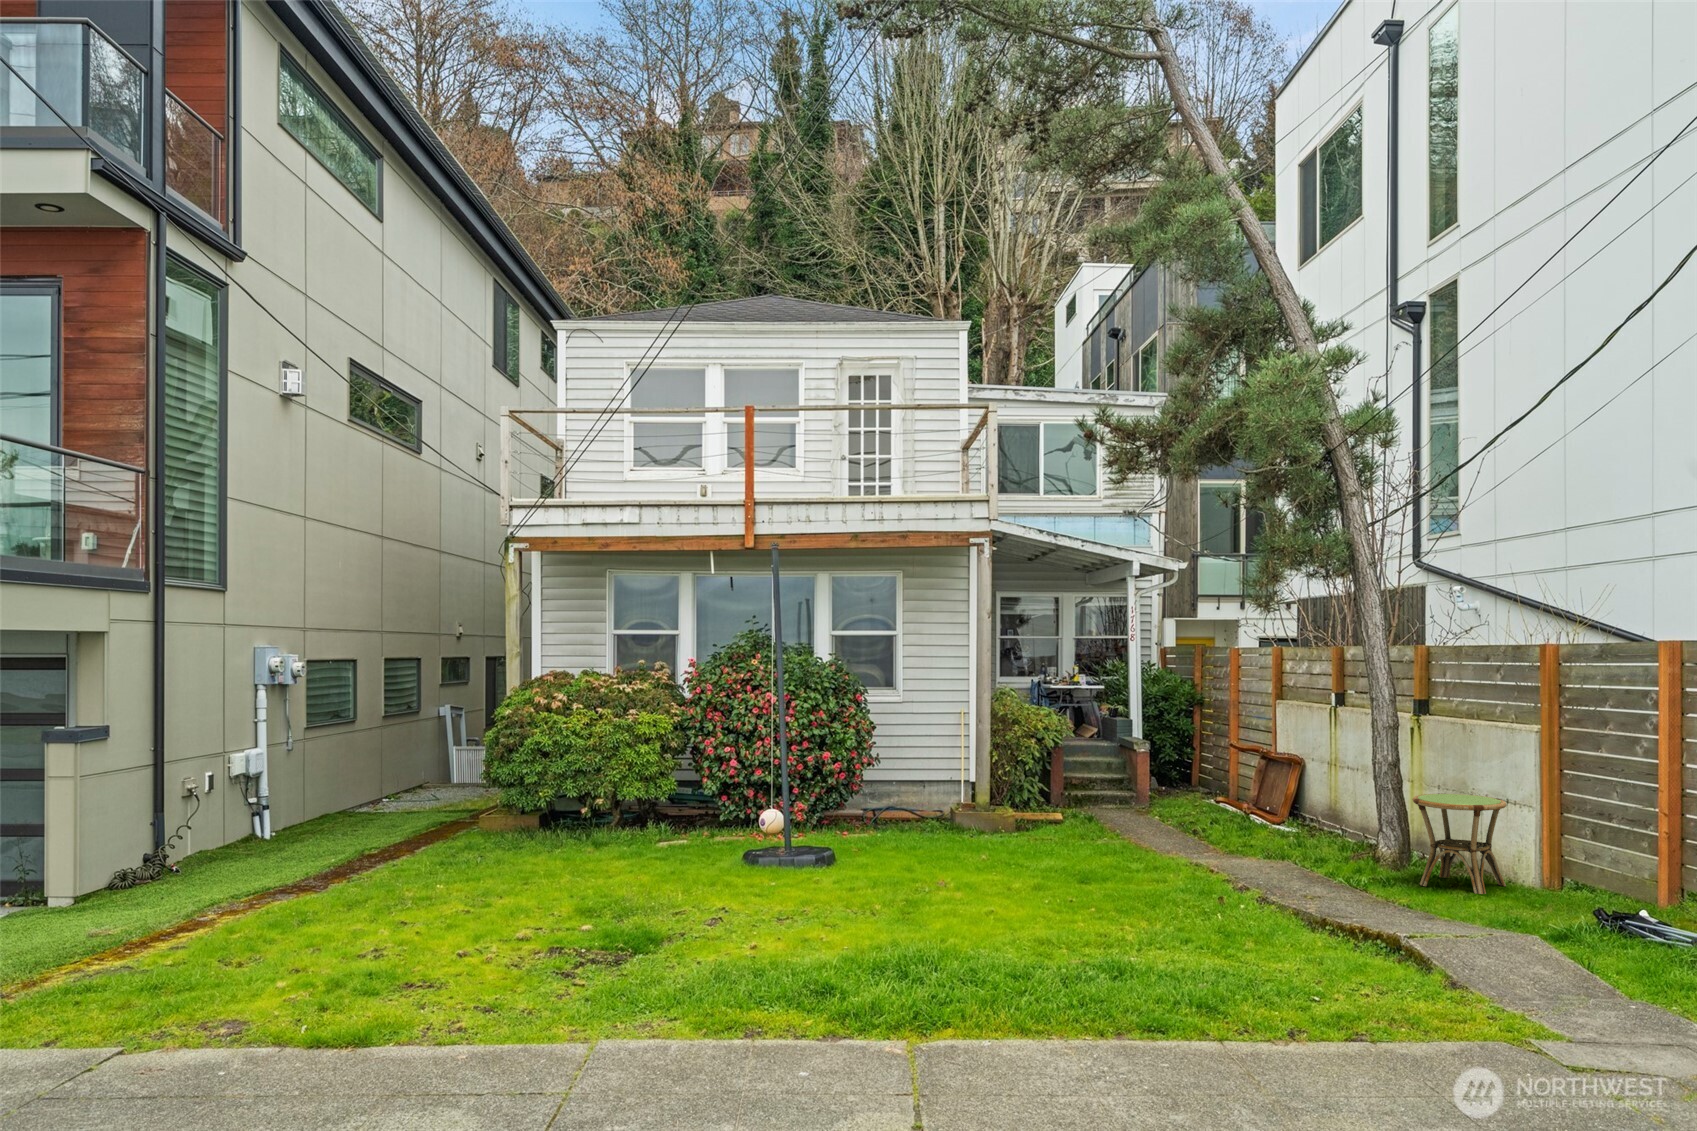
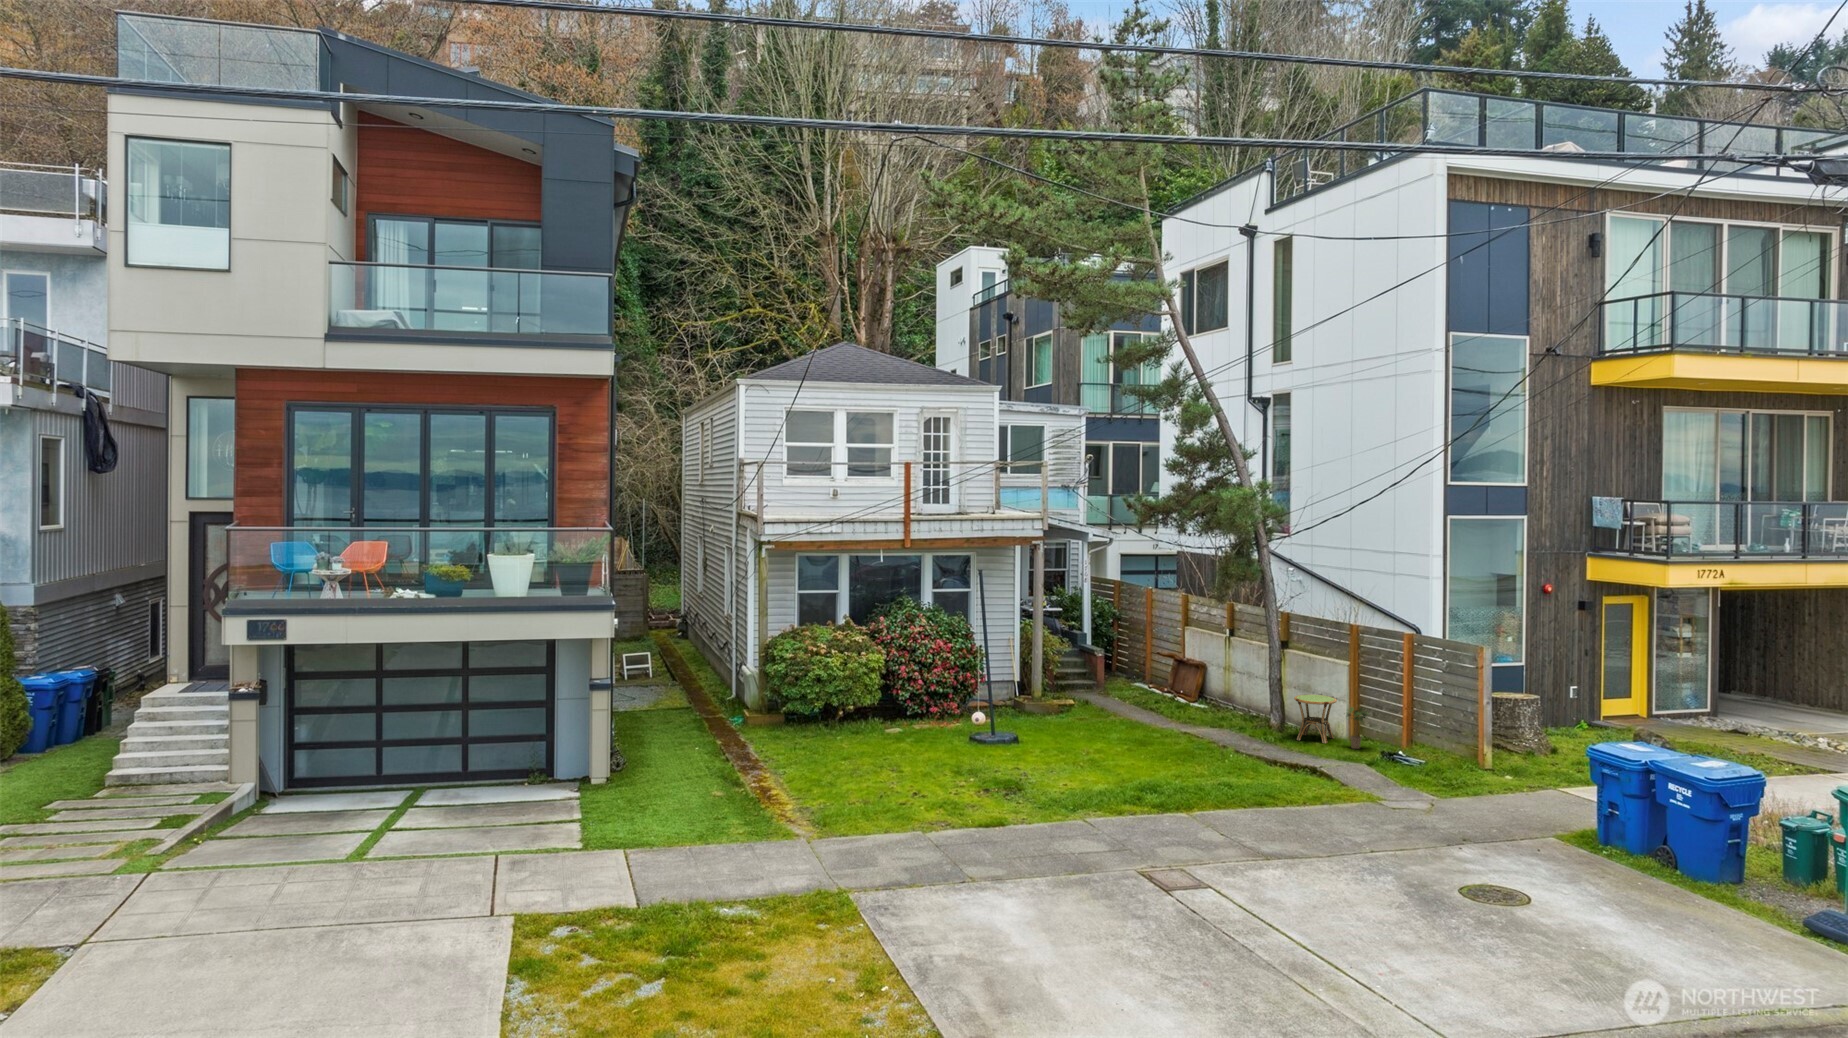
potted plant: none [1515,815,1579,908] -> present [1347,707,1368,749]

